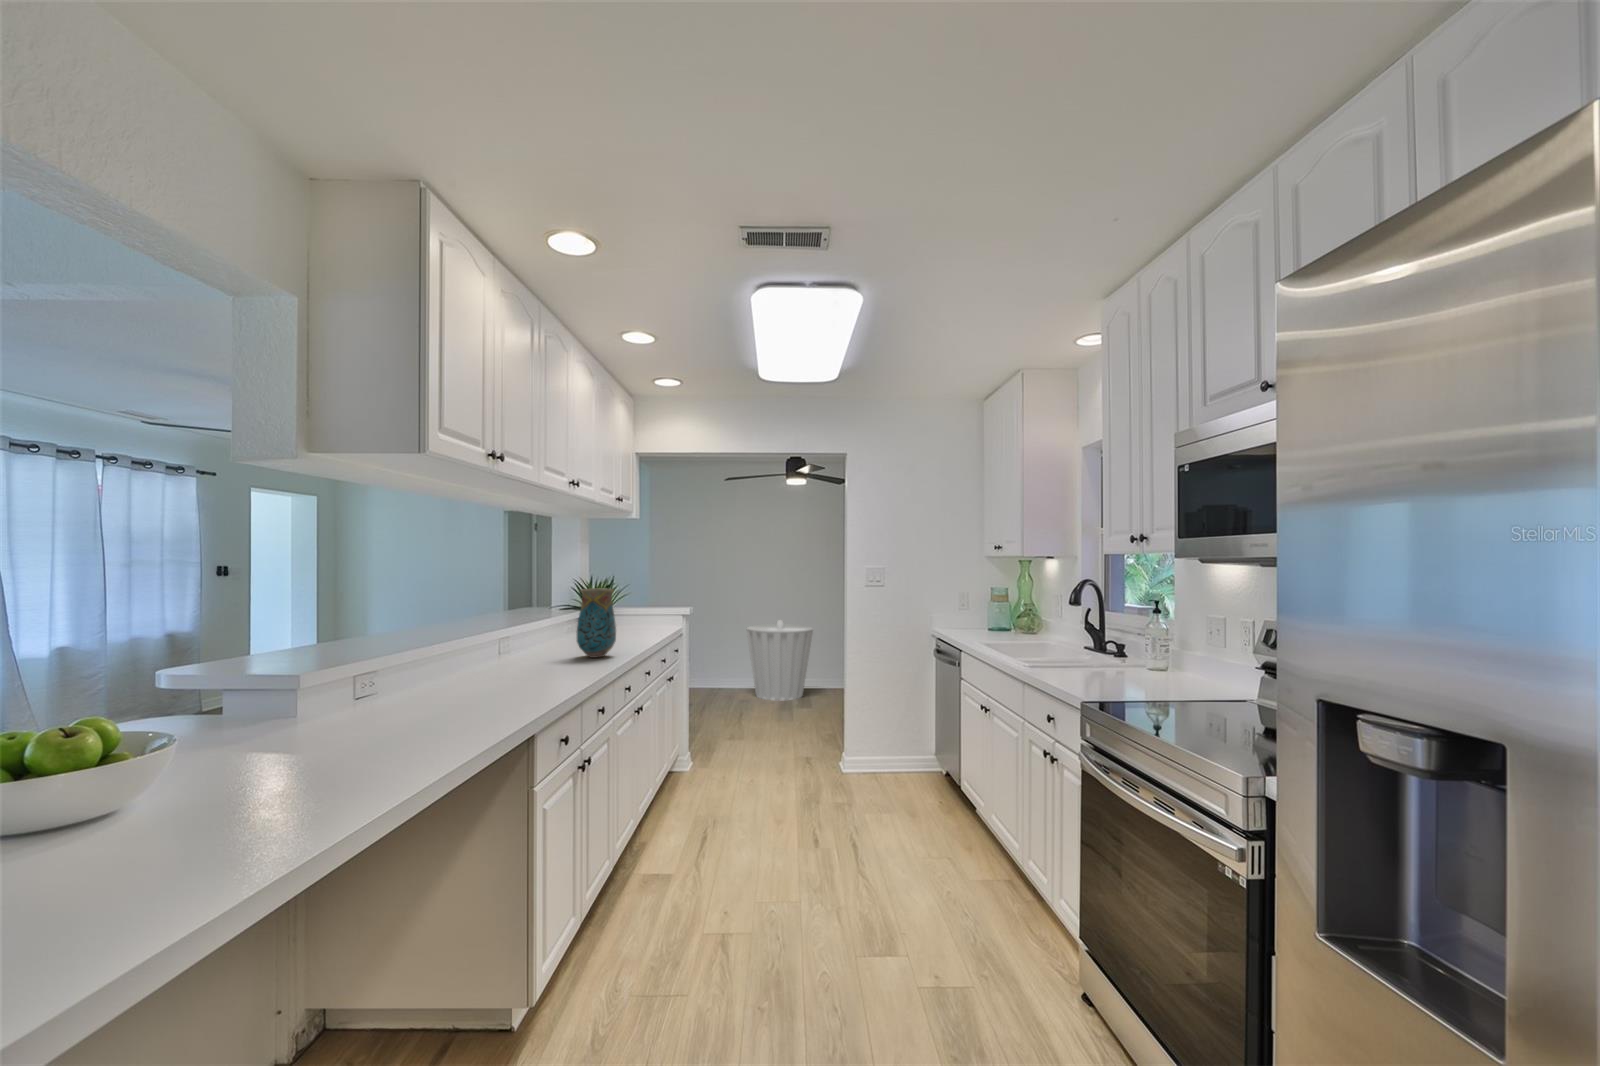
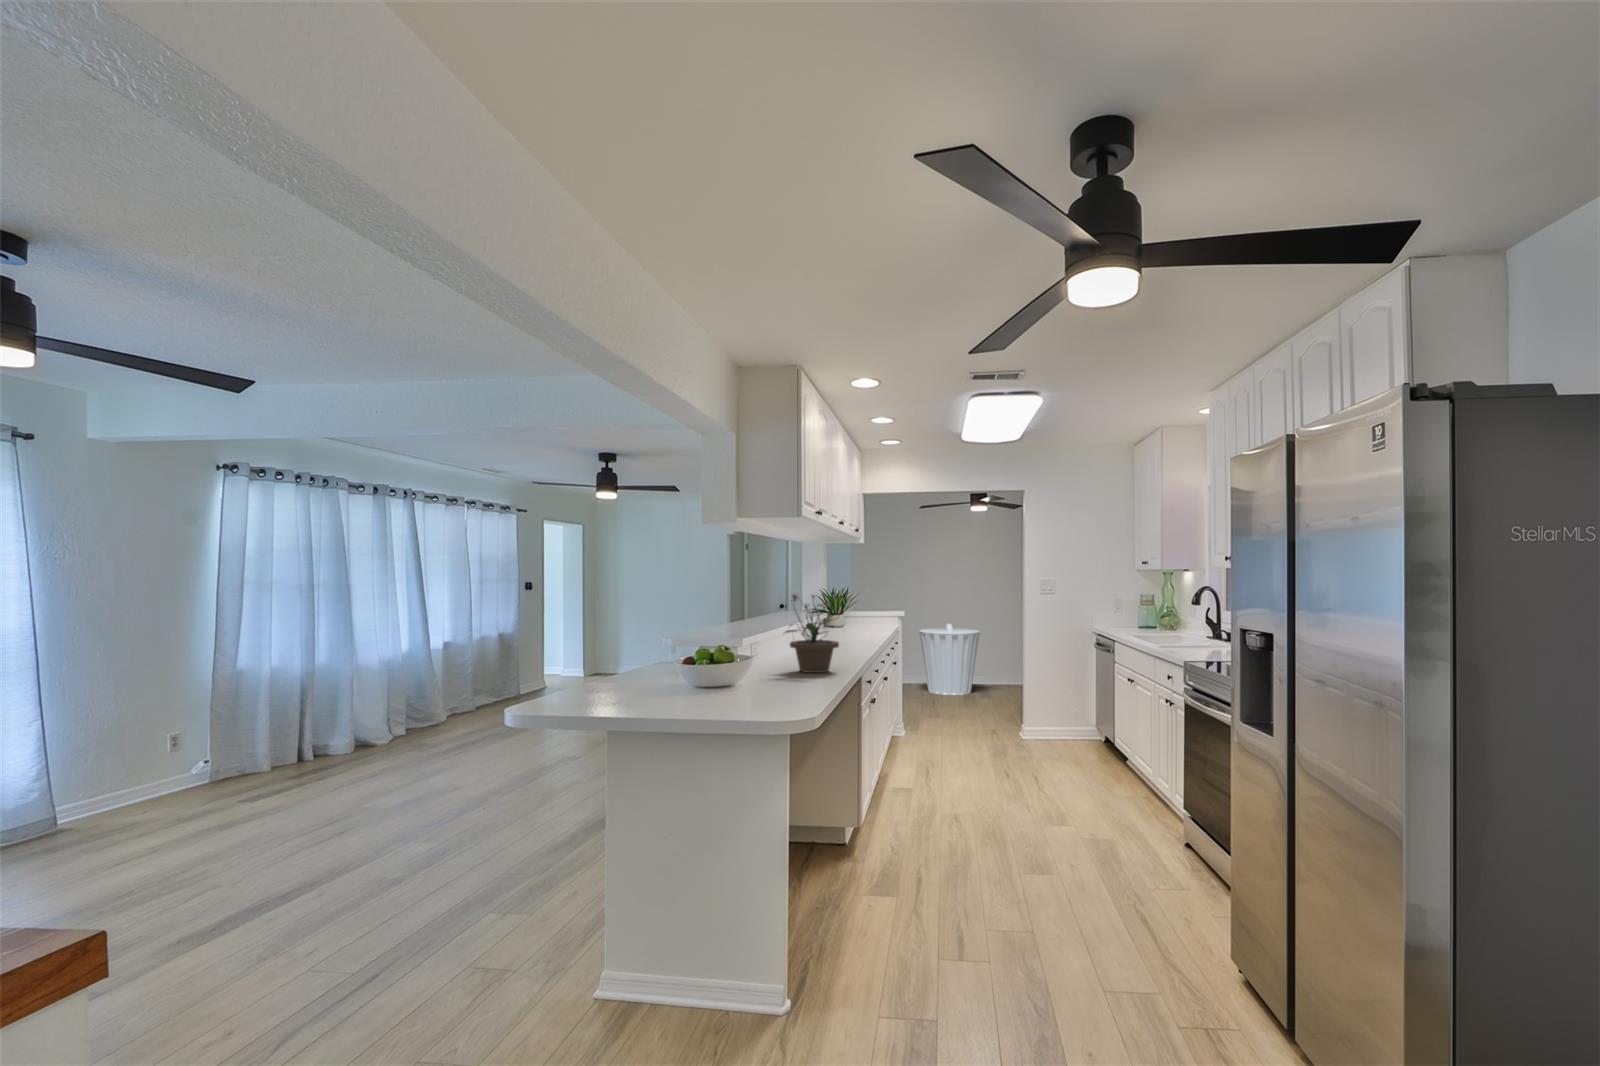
potted plant: none [239,578,431,759] -> present [785,595,841,673]
vase: present [577,589,616,658] -> none [850,596,875,642]

